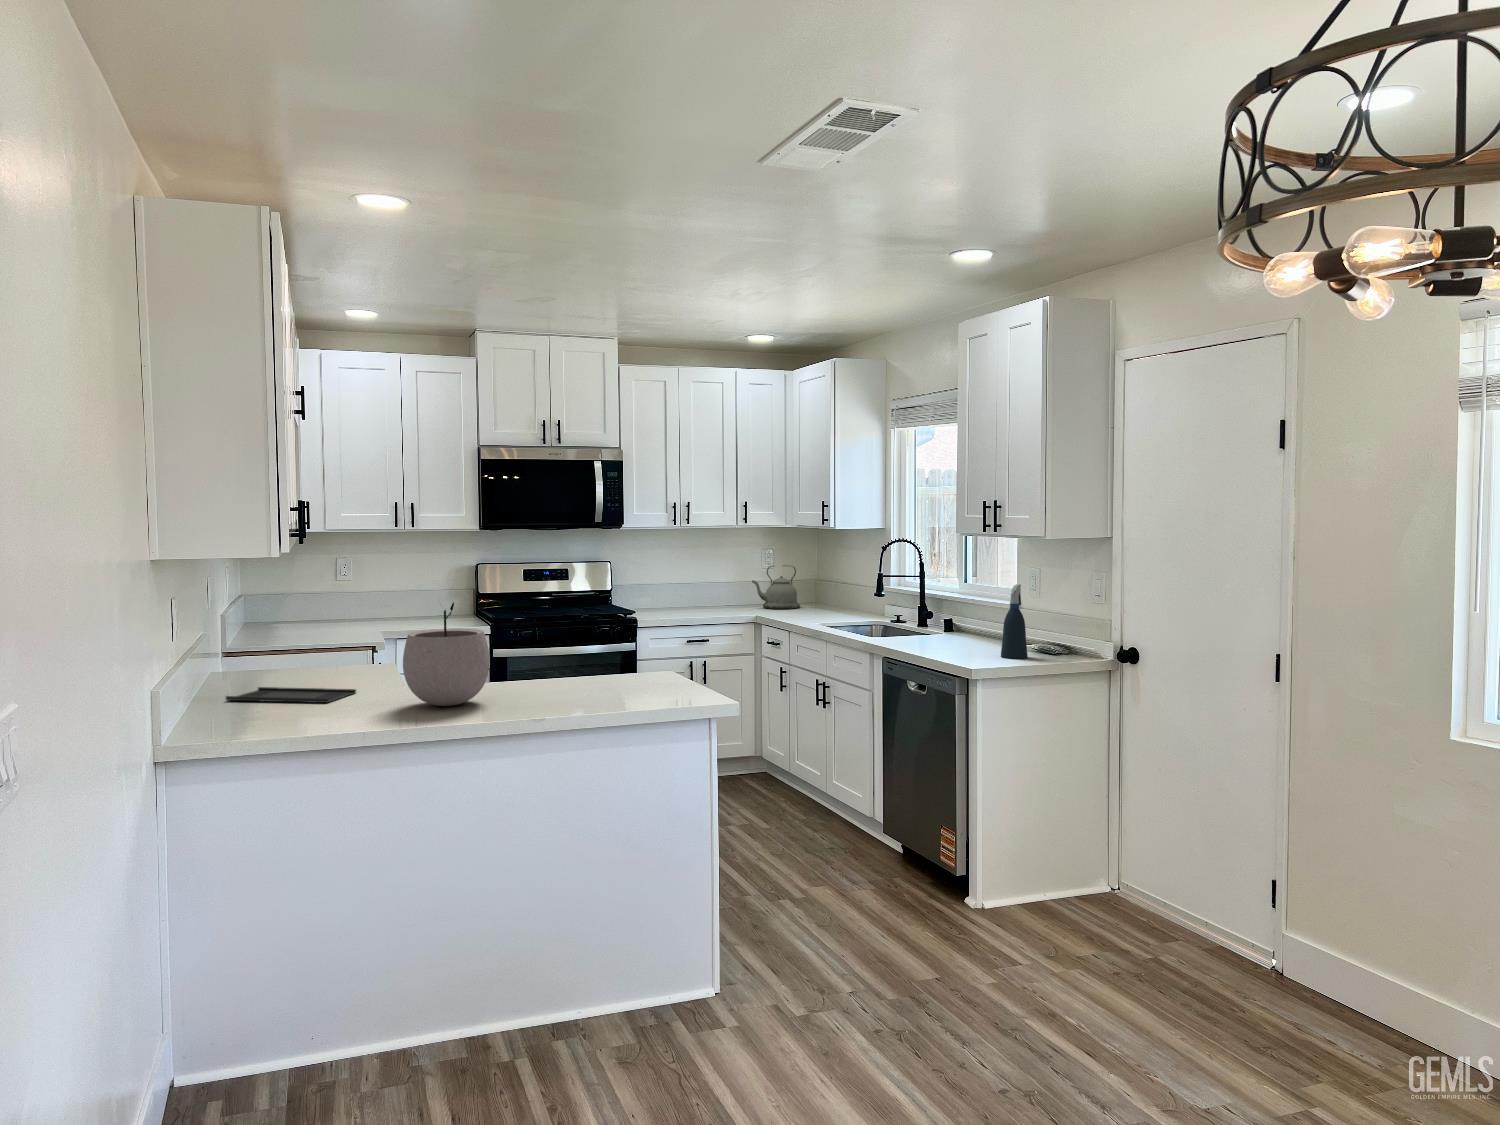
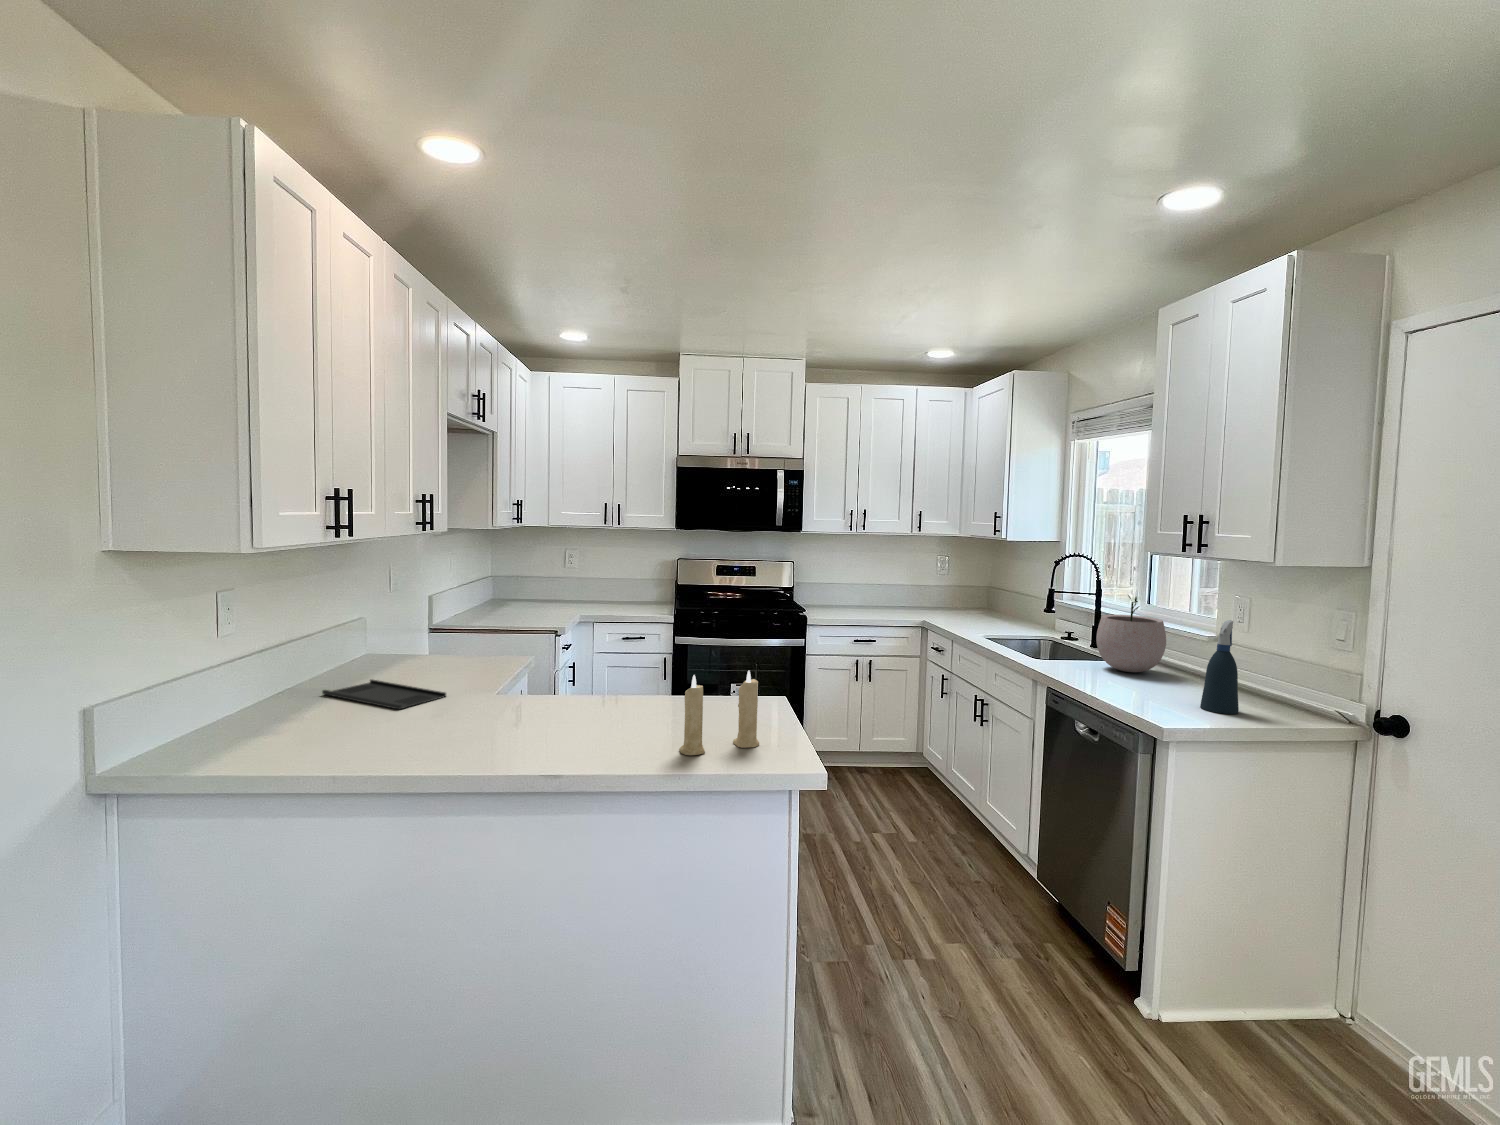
kettle: present [752,565,800,609] -> none [923,572,969,614]
plant pot: present [403,602,490,706] -> present [1096,595,1166,672]
candle: none [615,634,676,704] -> present [679,671,759,755]

